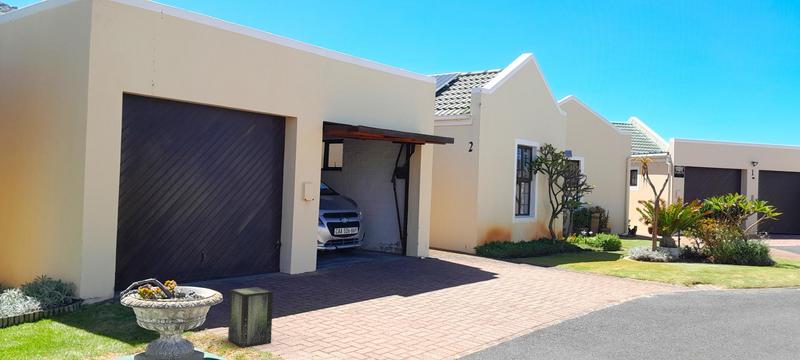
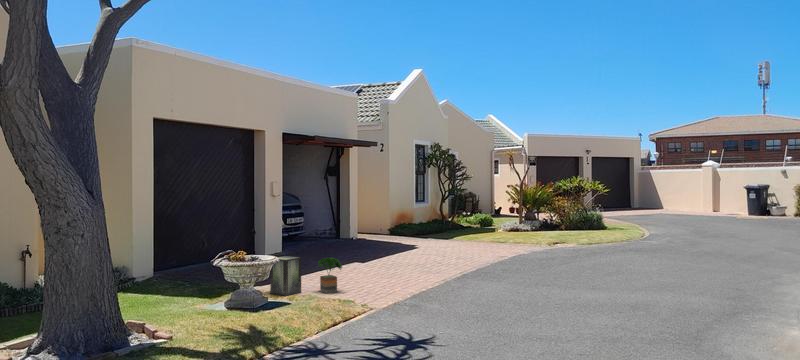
potted tree: none [295,294,331,348] -> present [318,258,342,293]

